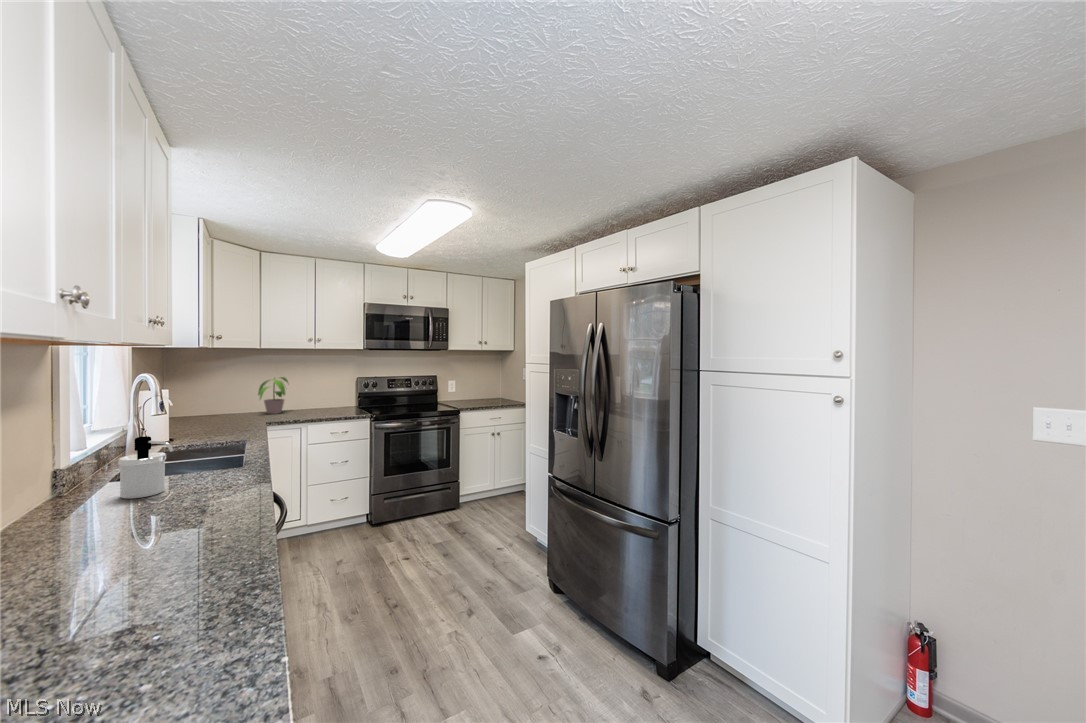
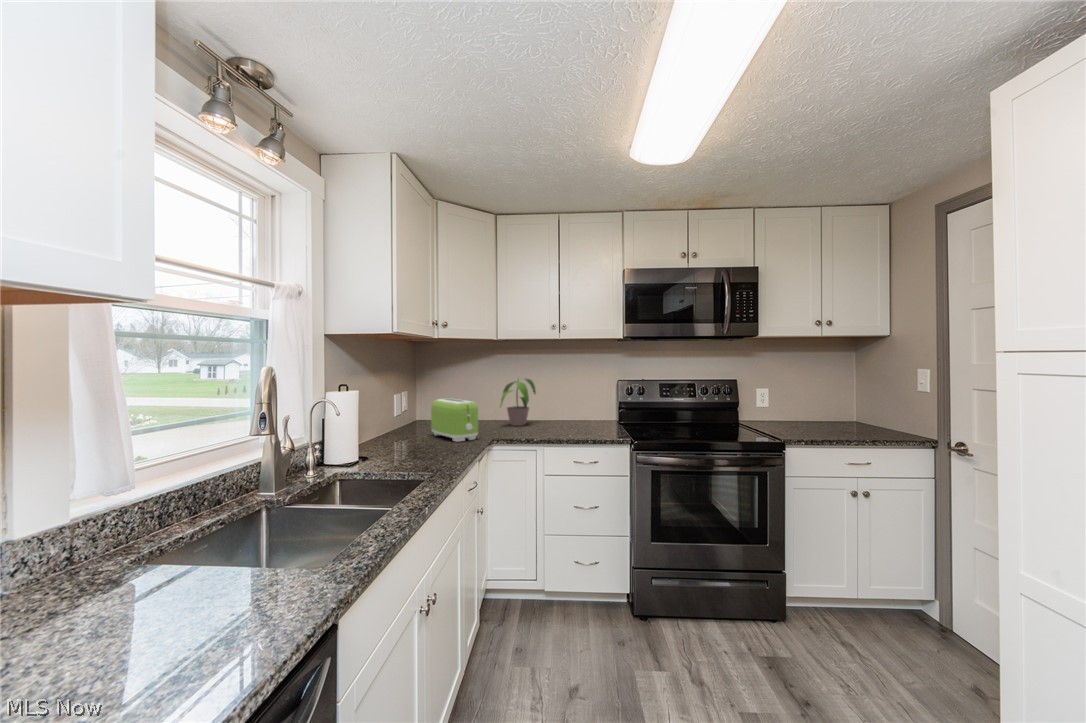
toaster: none [199,394,249,426] -> present [431,399,478,442]
soap dispenser: present [118,436,174,499] -> none [57,501,162,645]

